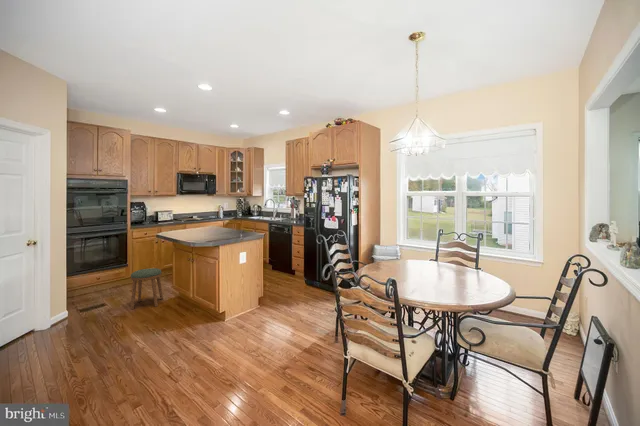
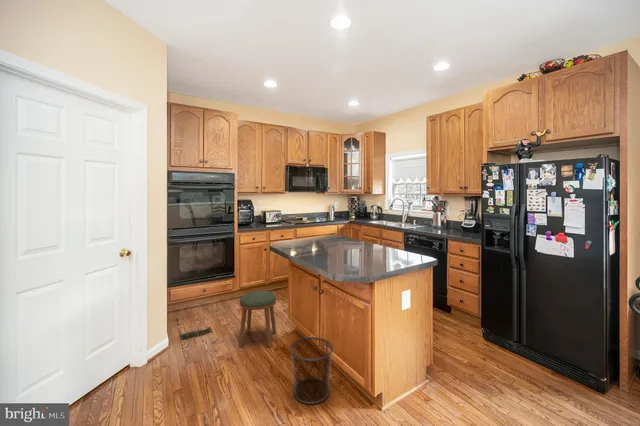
waste bin: none [166,288,197,326] -> present [290,337,333,404]

